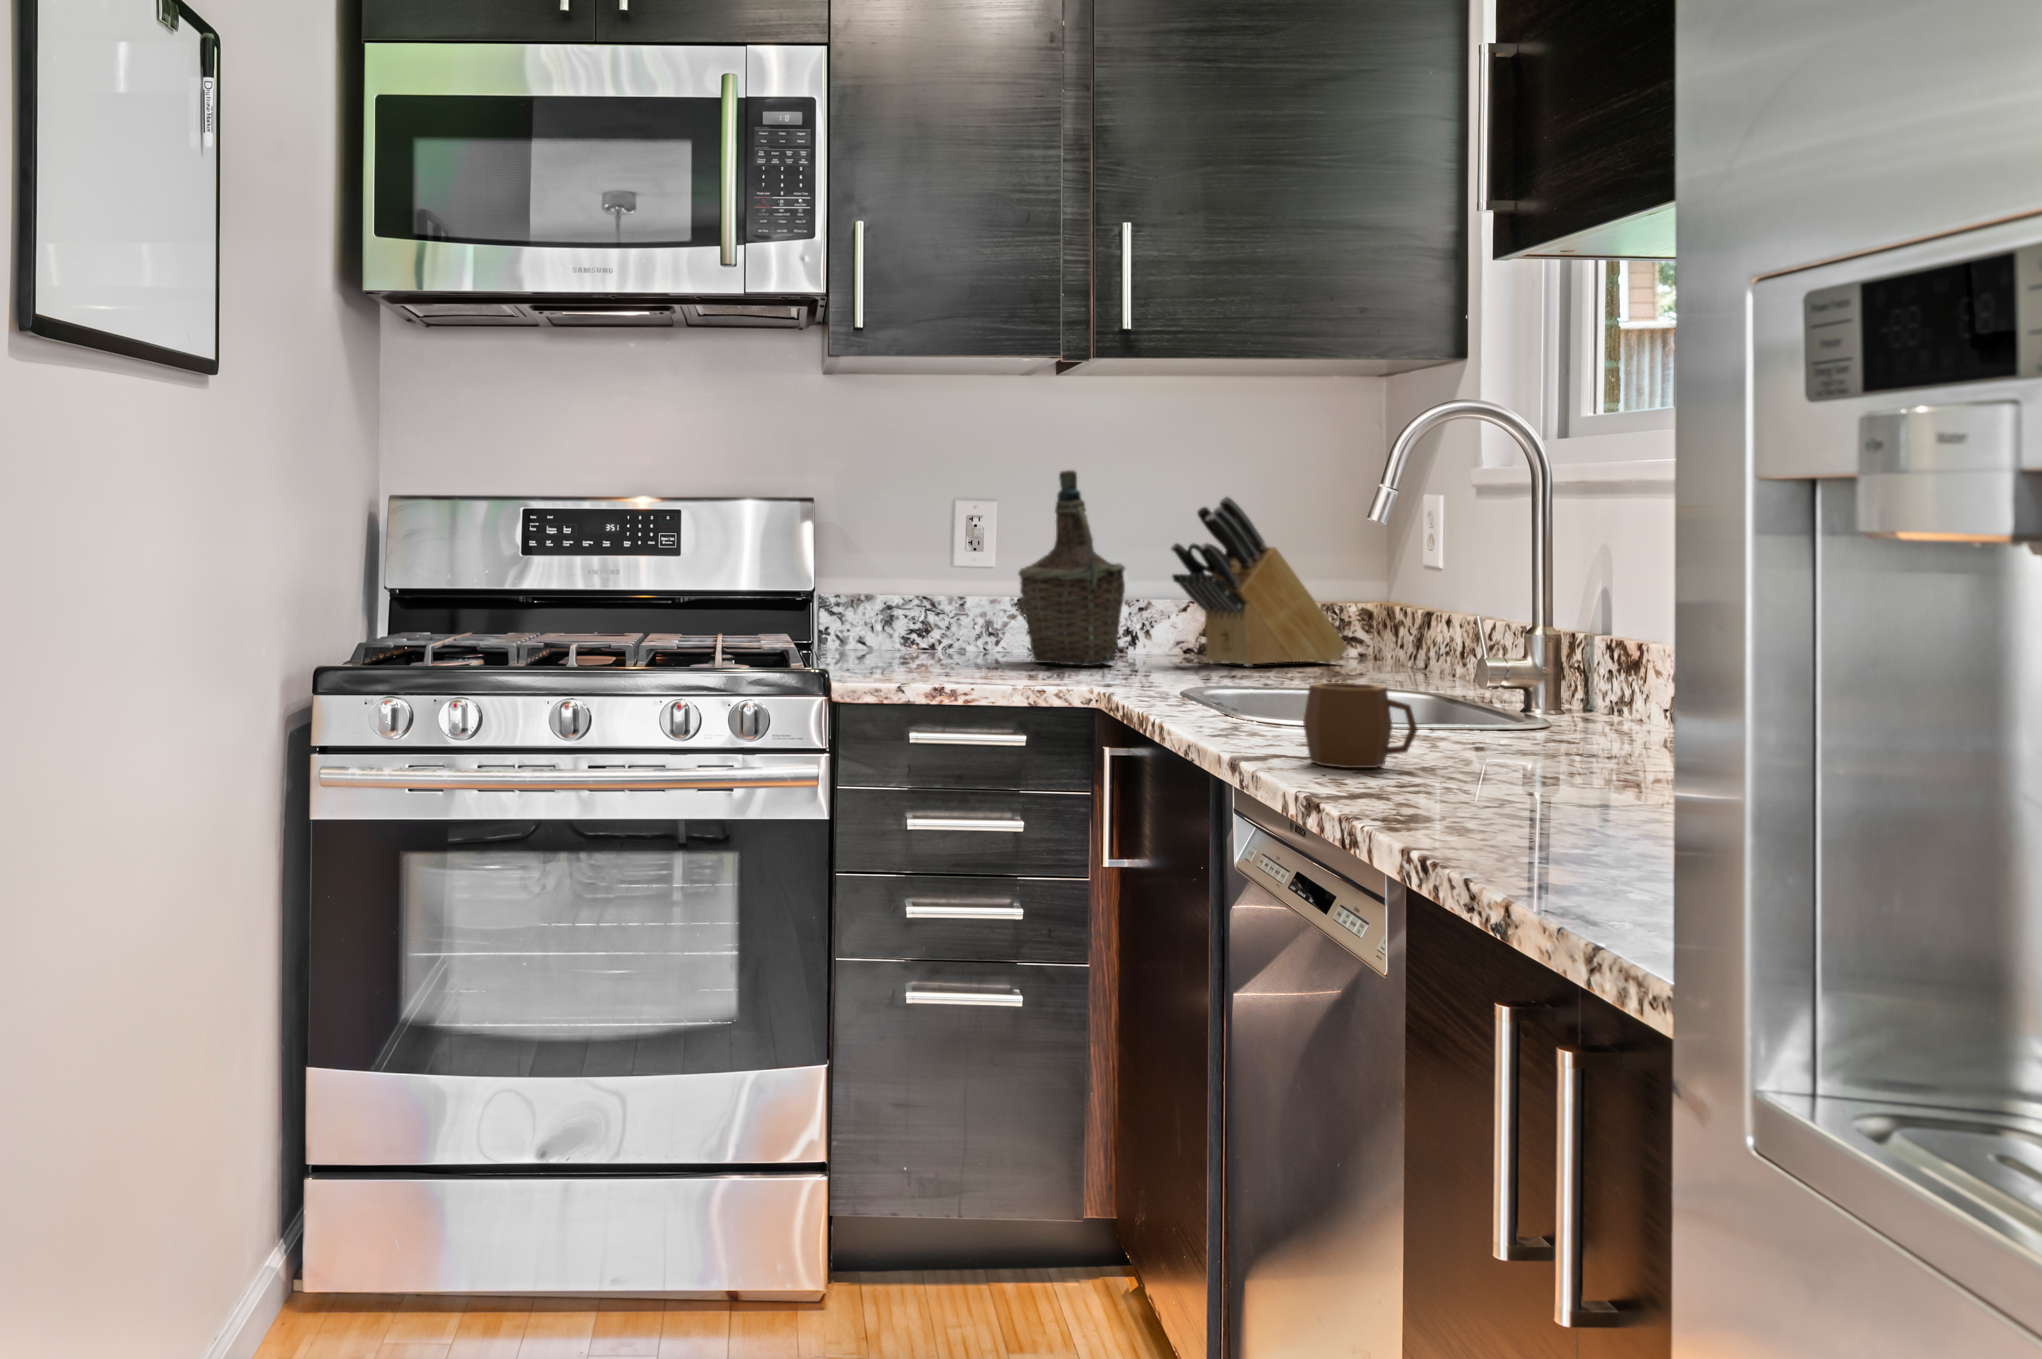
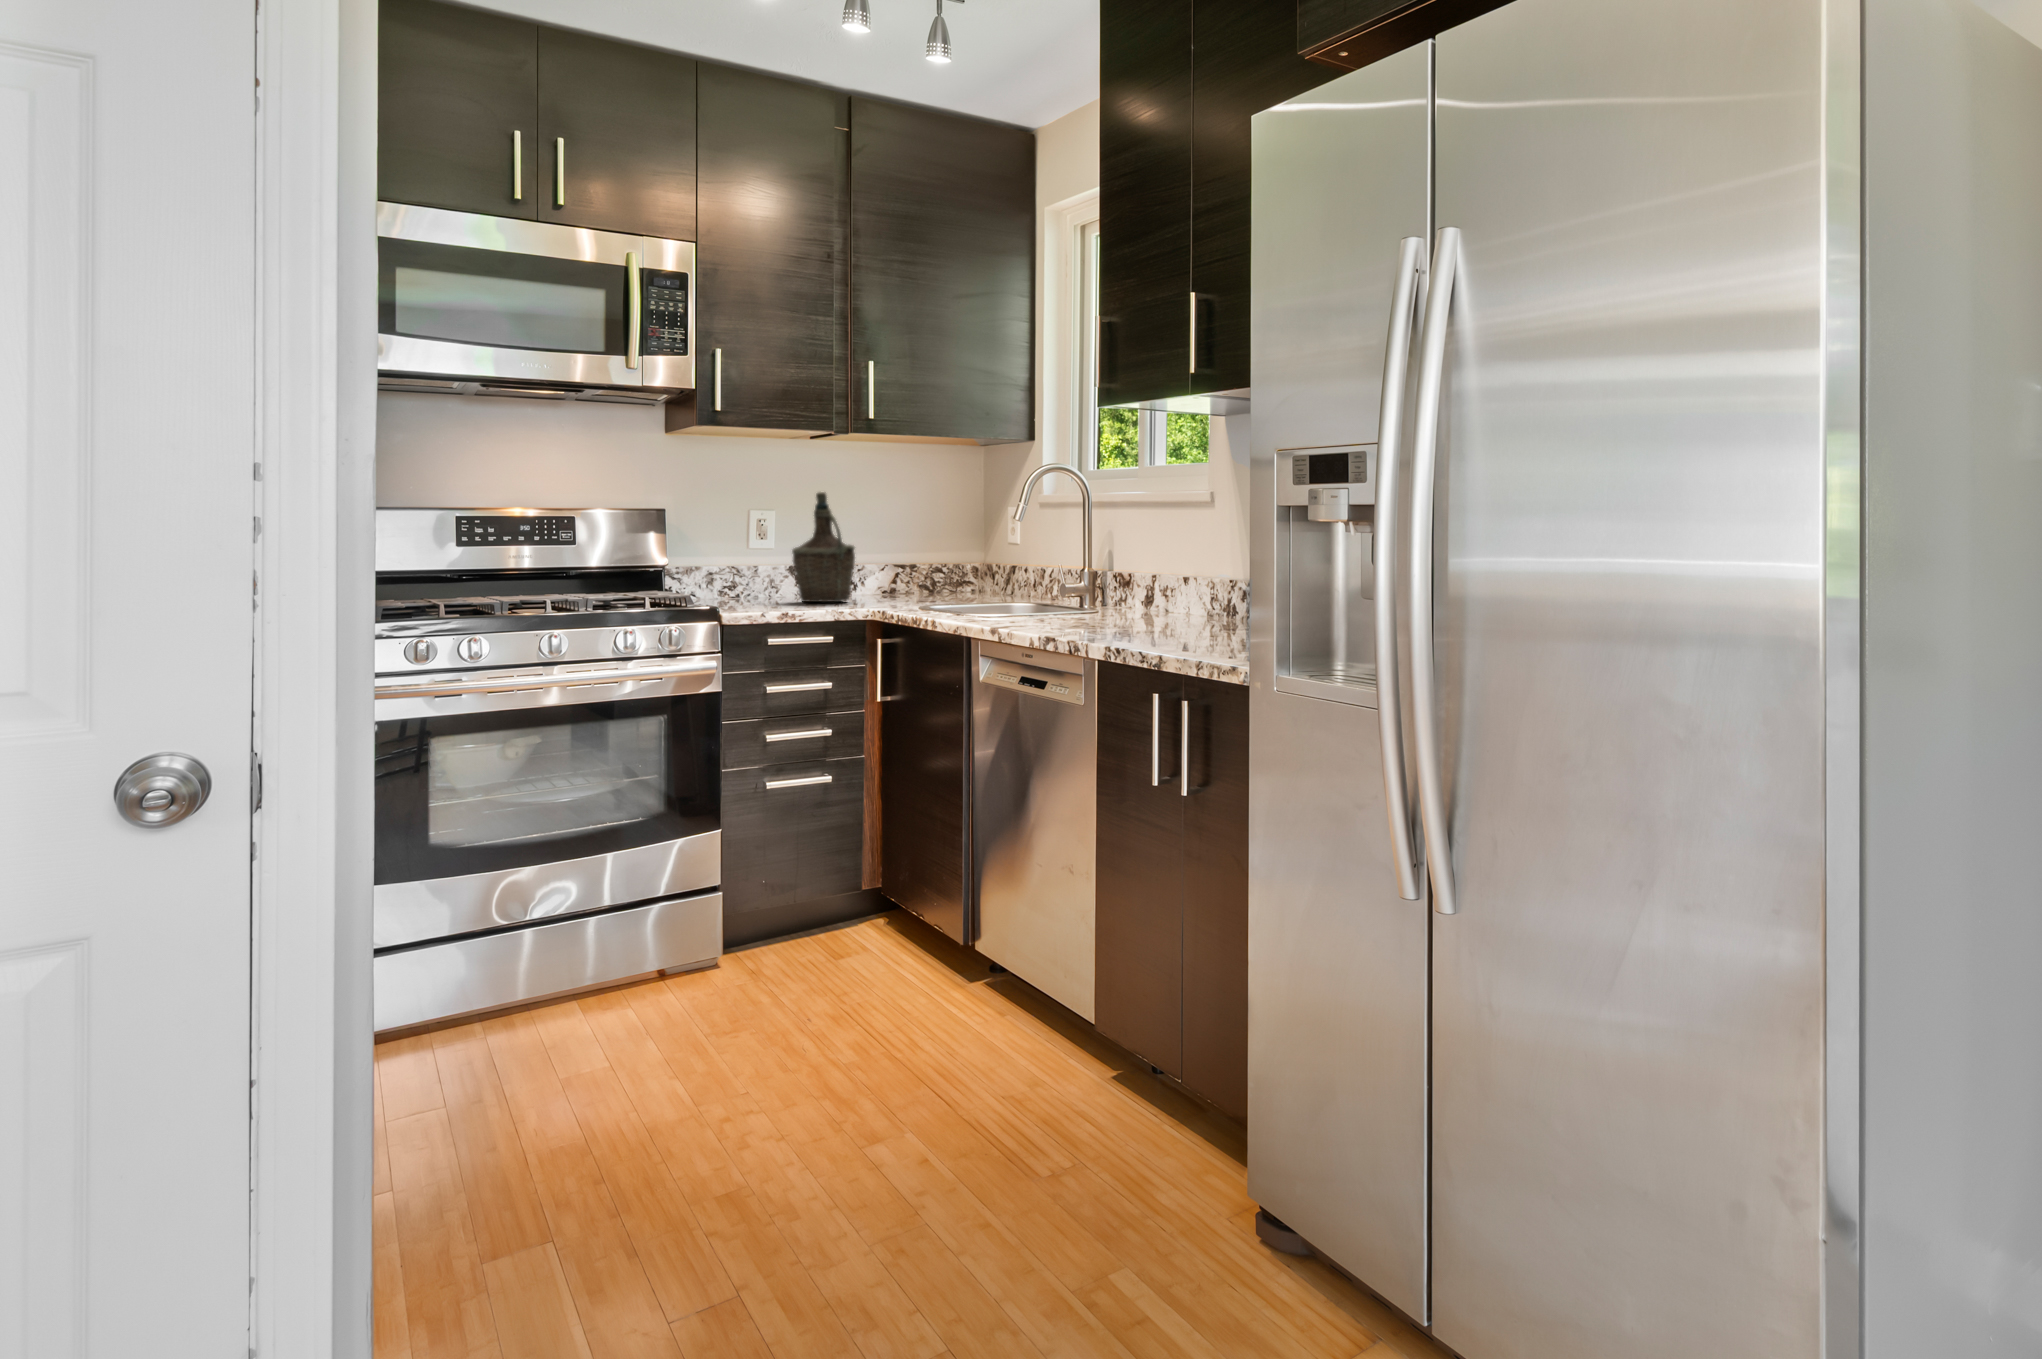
knife block: present [1171,497,1347,666] -> none [877,507,966,599]
mug: present [1303,683,1417,768] -> none [1012,593,1060,630]

